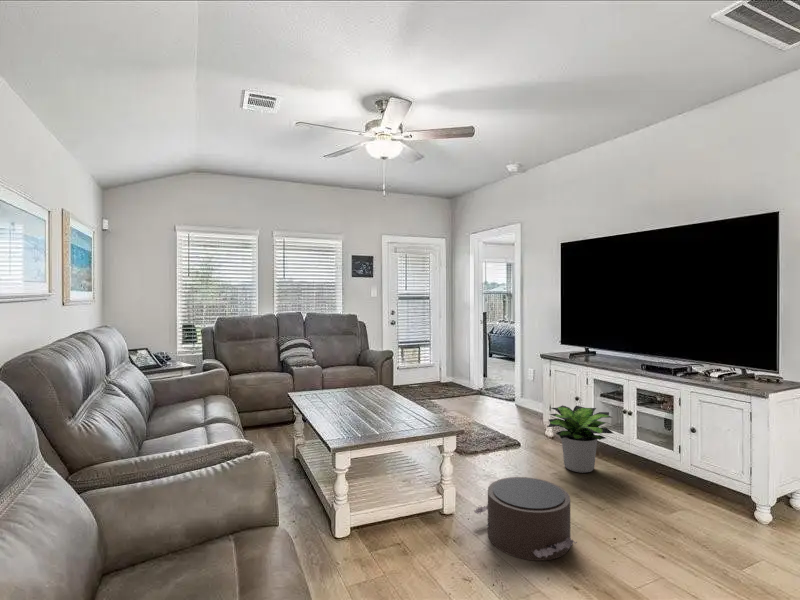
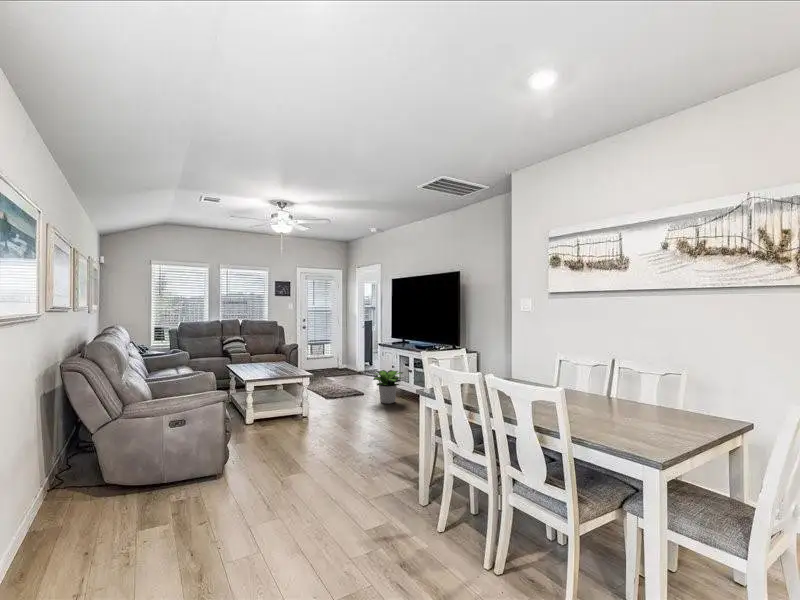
pouf: present [474,477,577,561] -> none [317,398,359,429]

